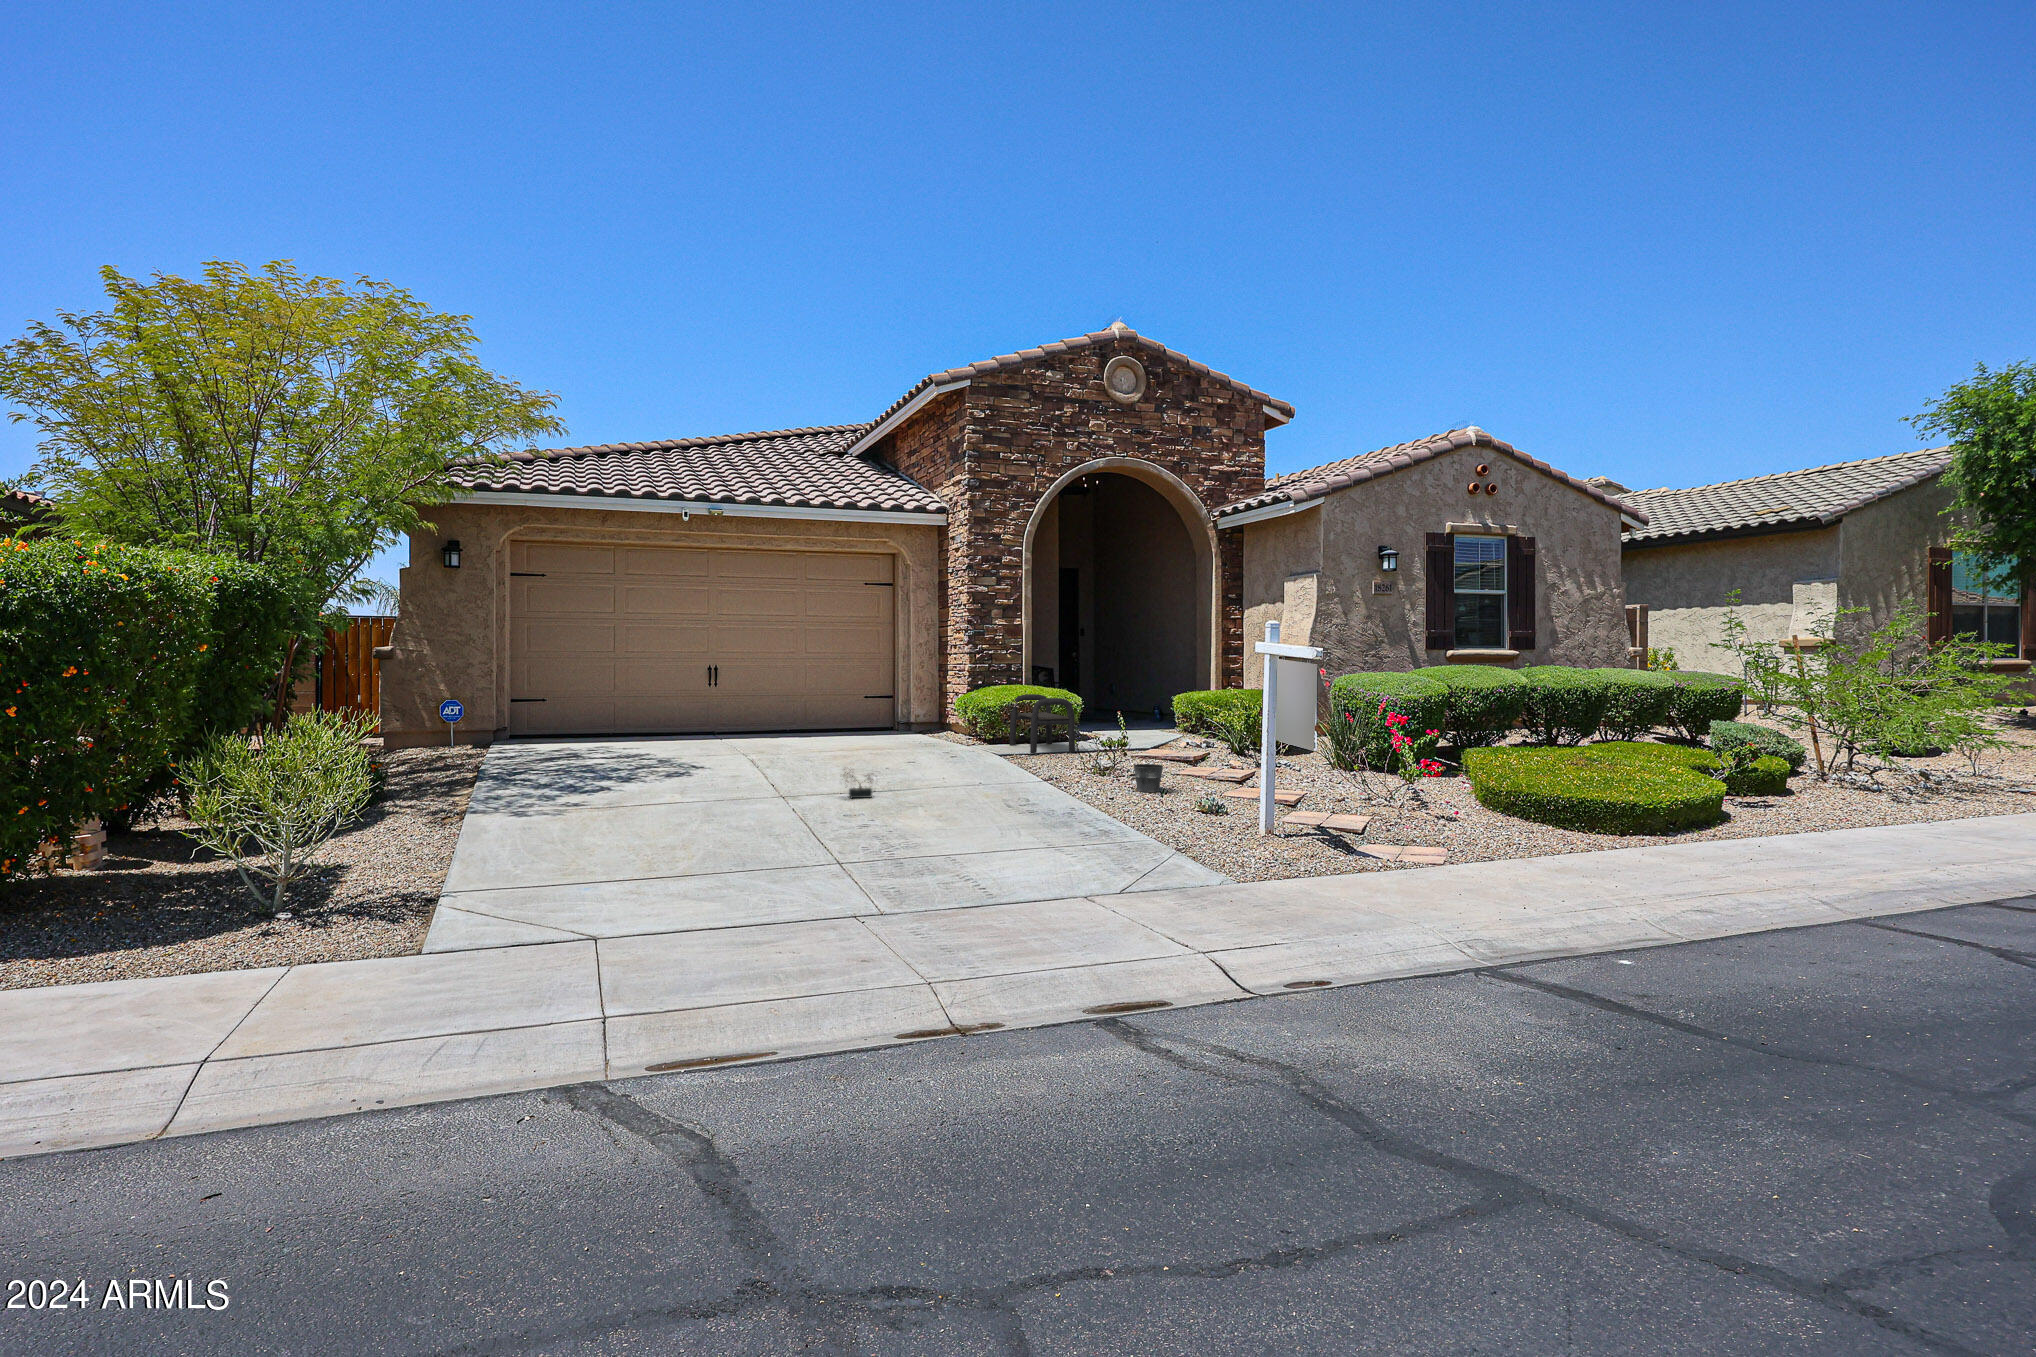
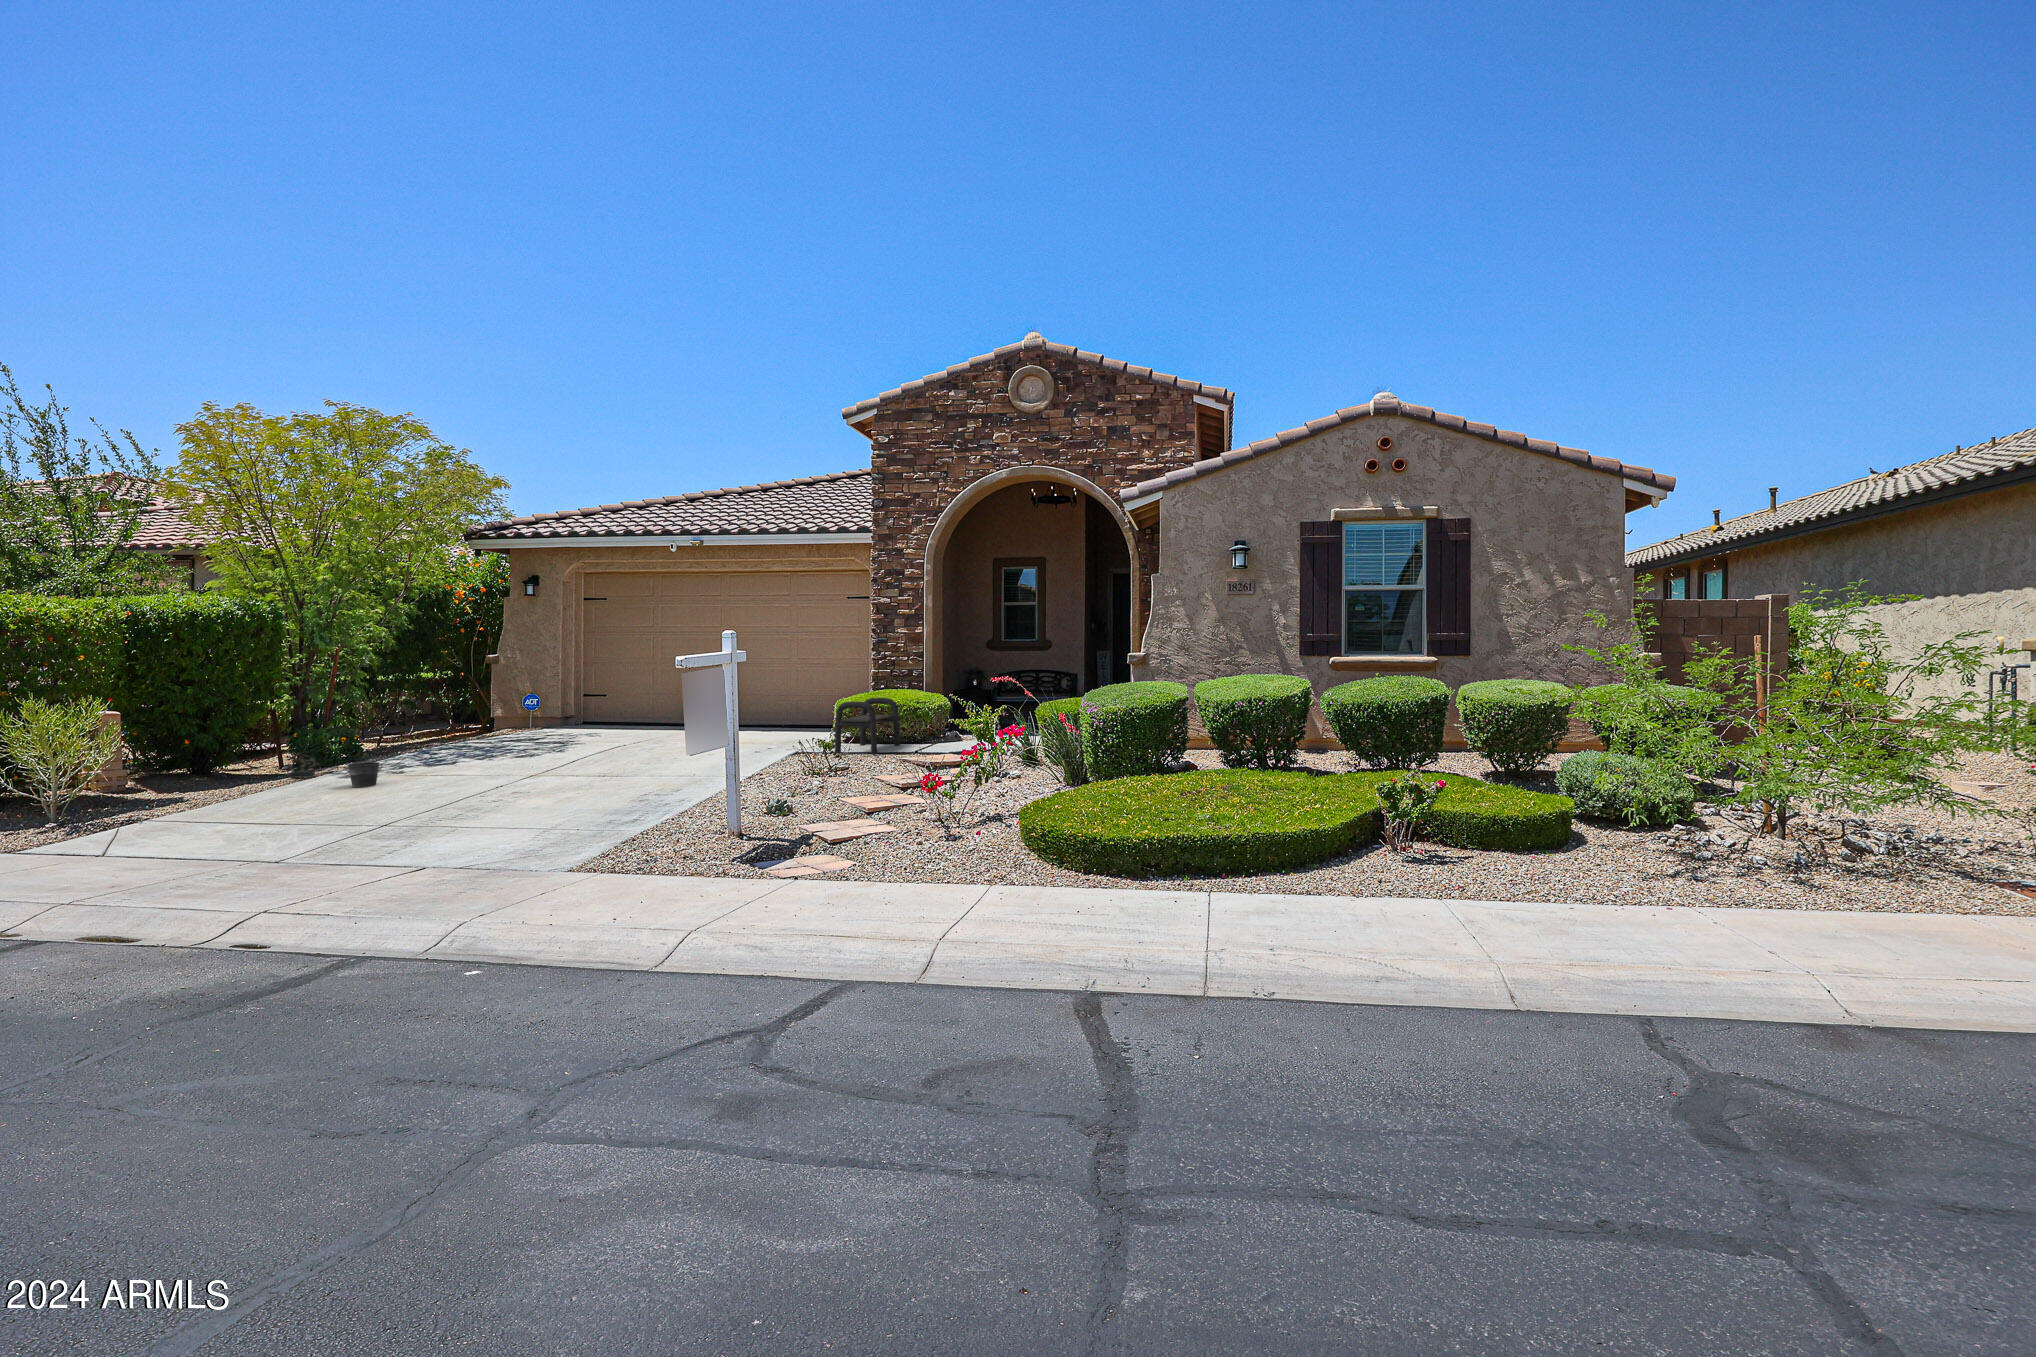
bucket: present [1131,764,1163,792] -> present [345,762,382,787]
decorative plant: present [844,769,873,798] -> present [288,753,315,778]

